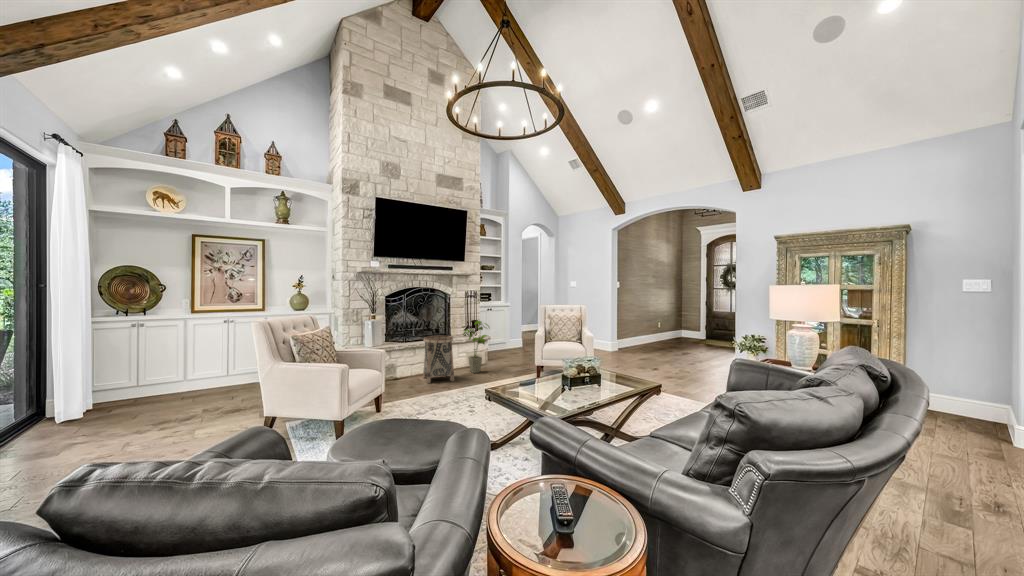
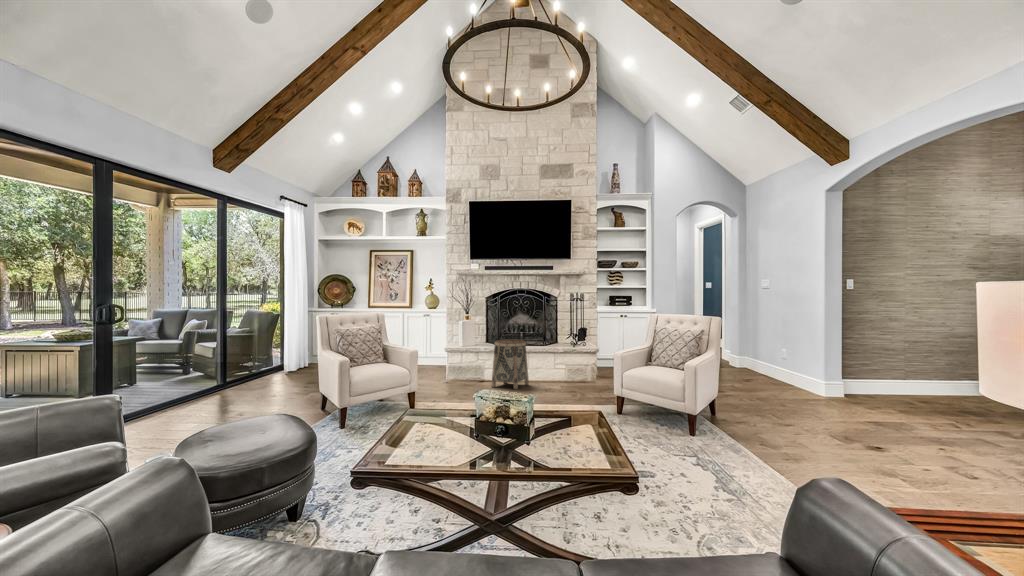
house plant: present [465,321,488,373] -> none [549,326,581,387]

